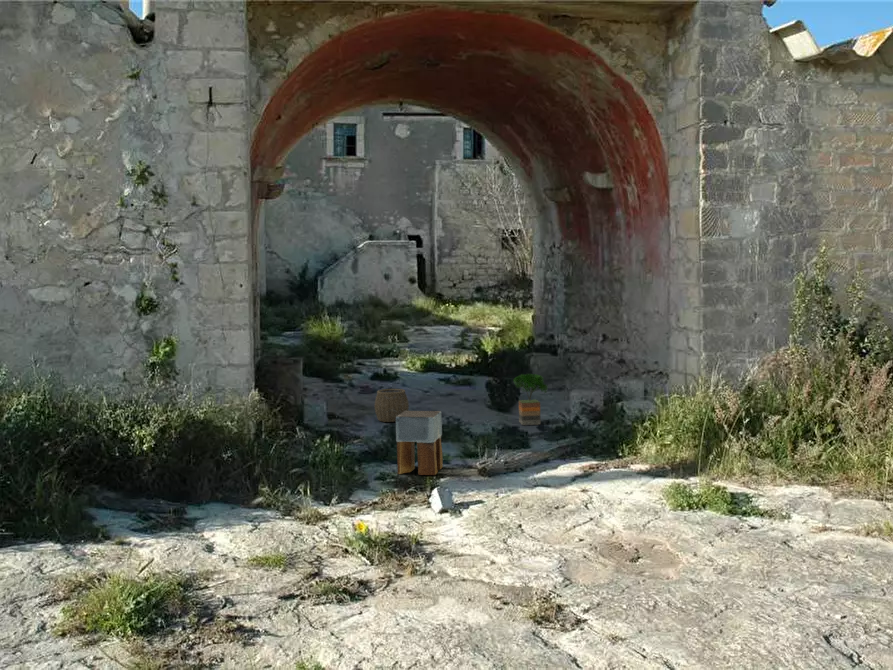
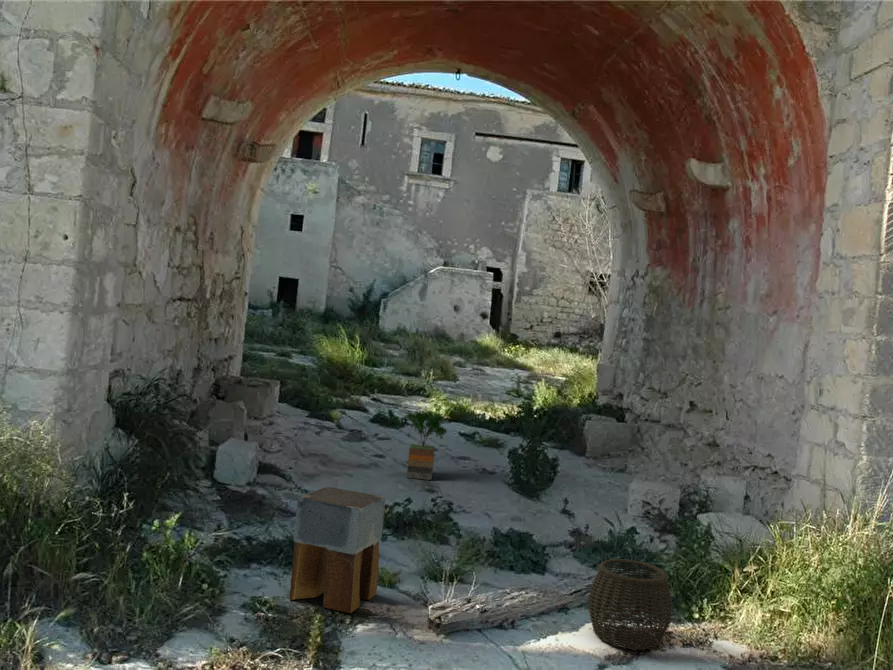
potted tree: present [514,374,547,425] -> present [406,410,447,480]
woven basket: present [375,389,409,422] -> present [588,559,673,651]

